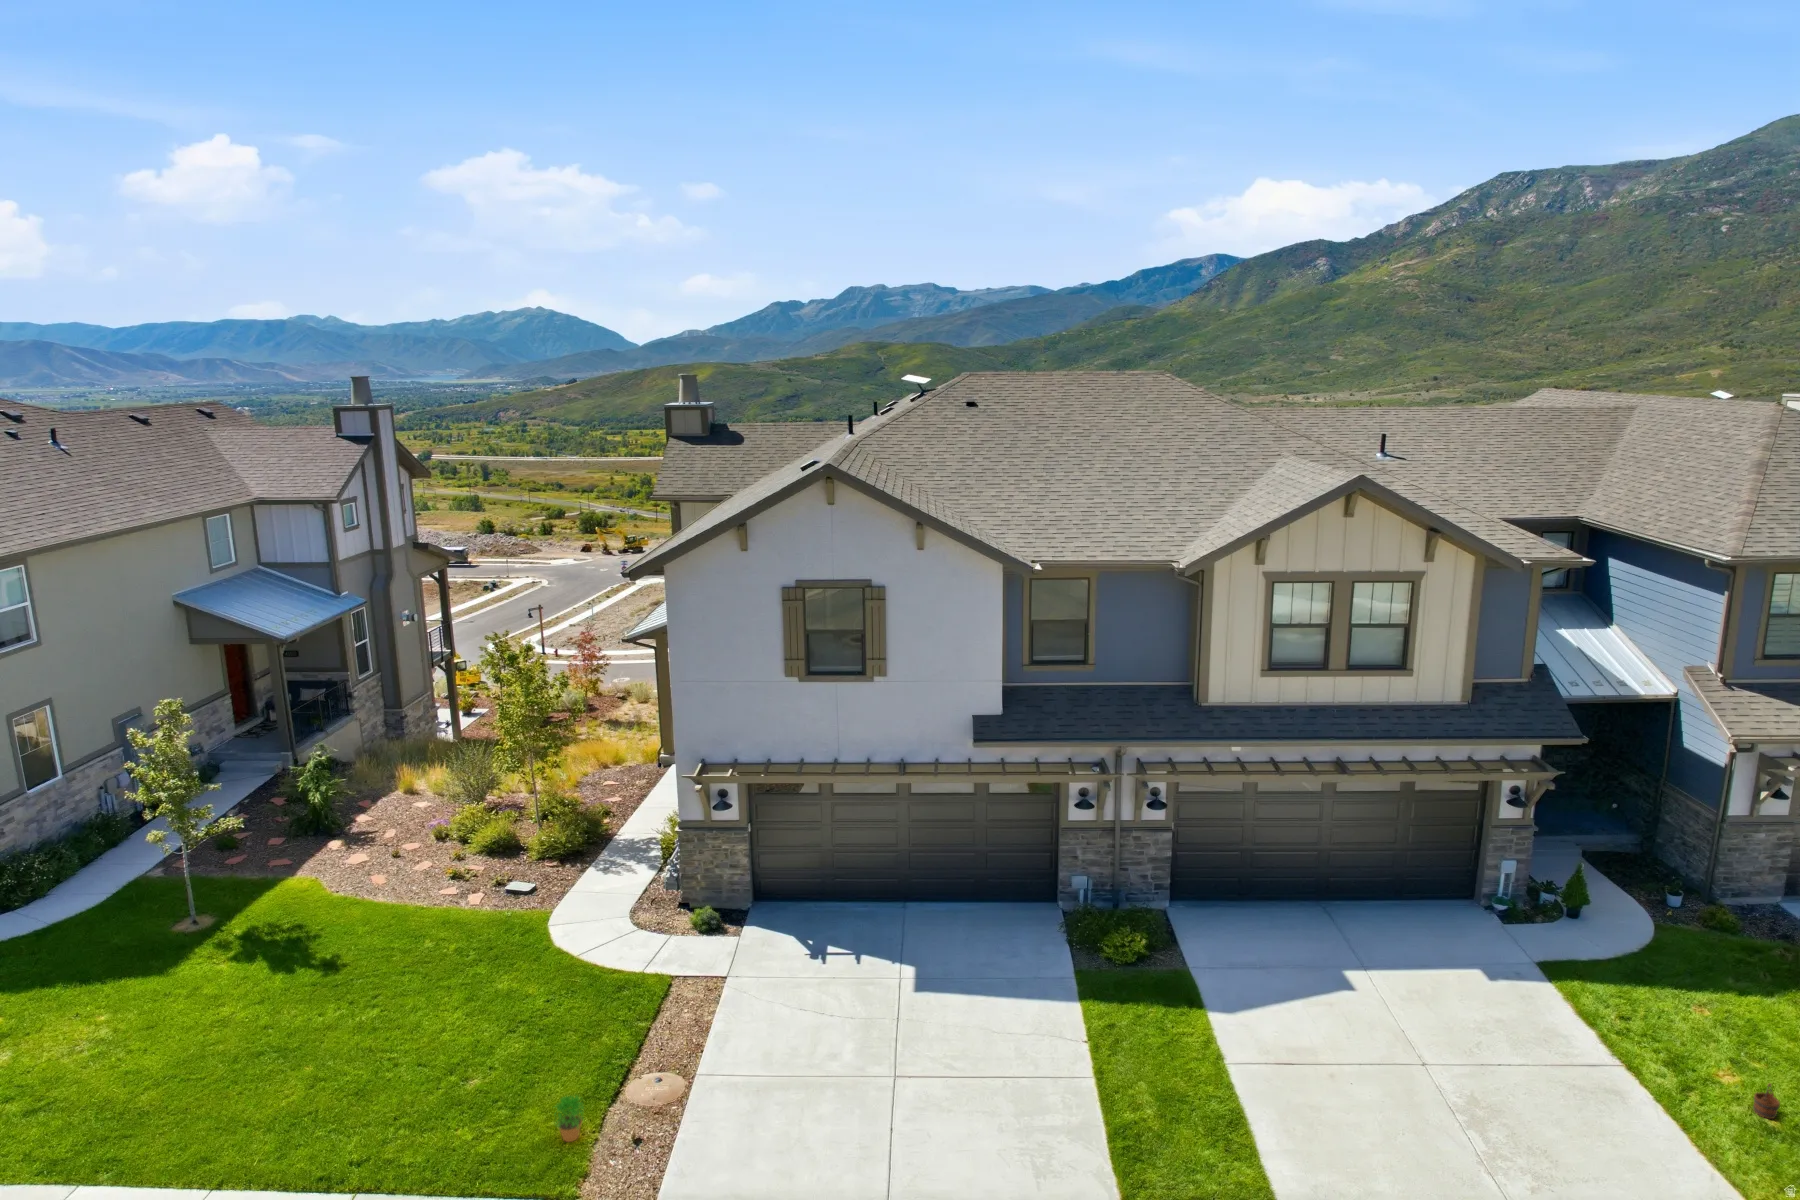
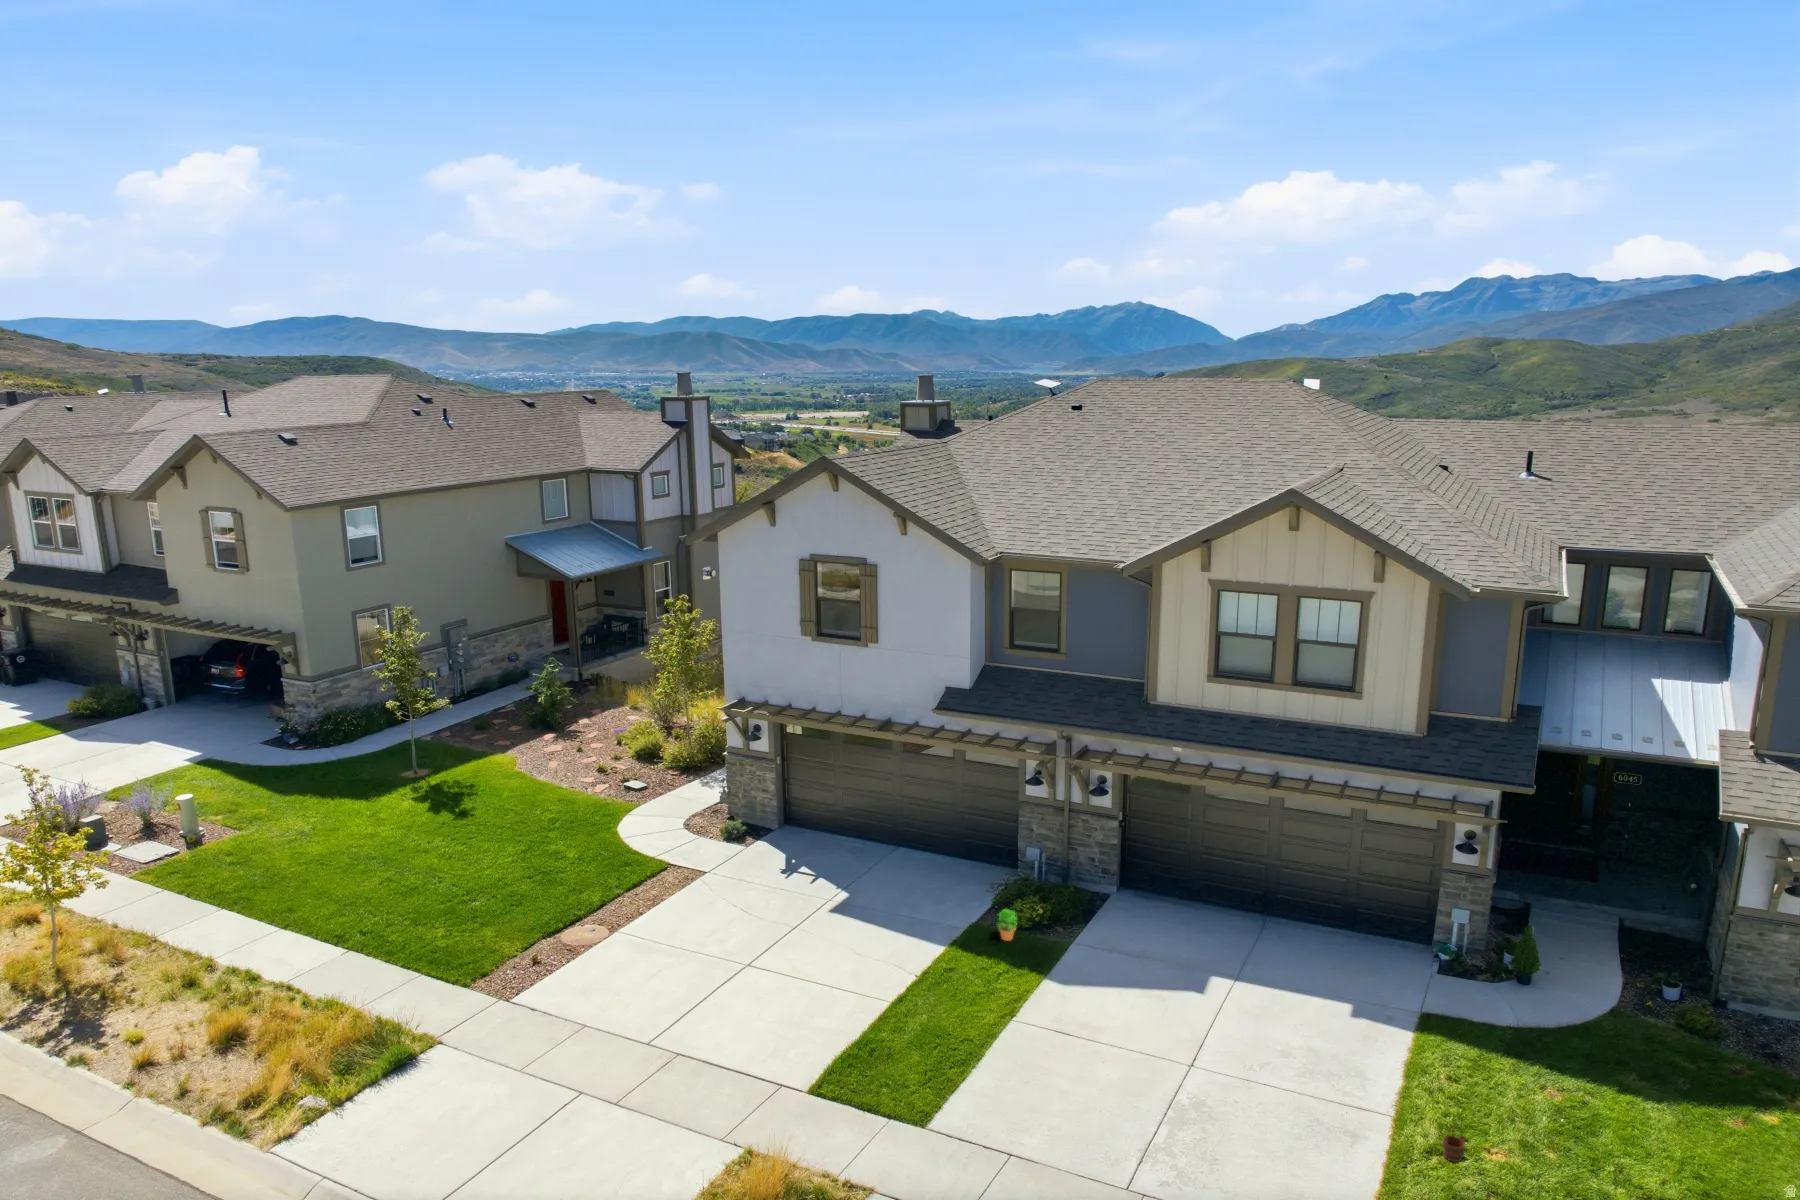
potted plant: present [555,1096,583,1142] -> present [998,909,1017,941]

